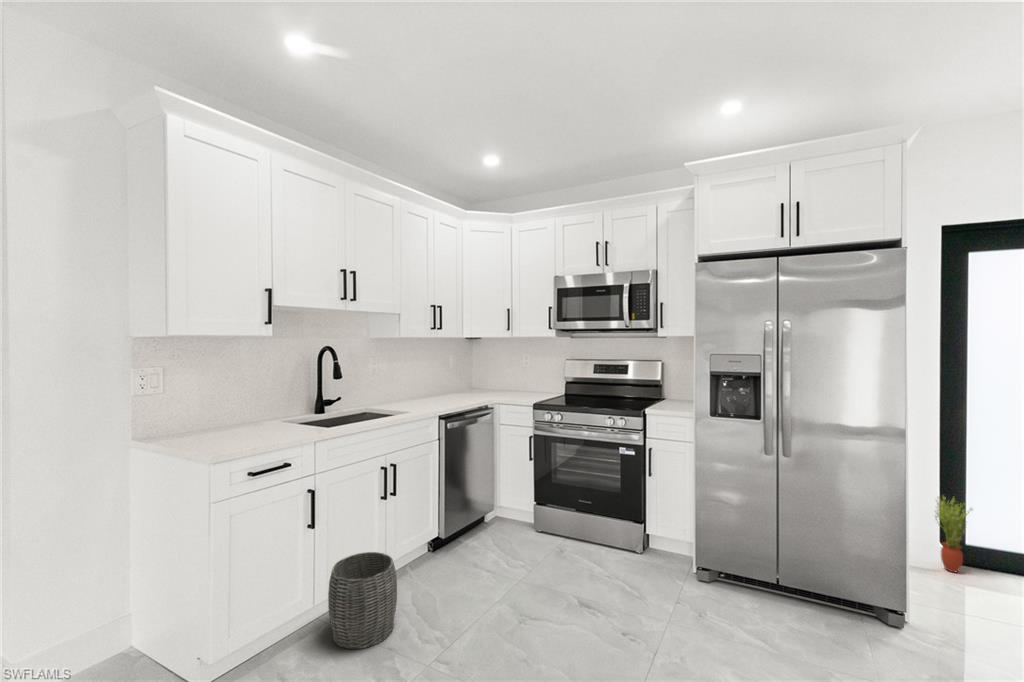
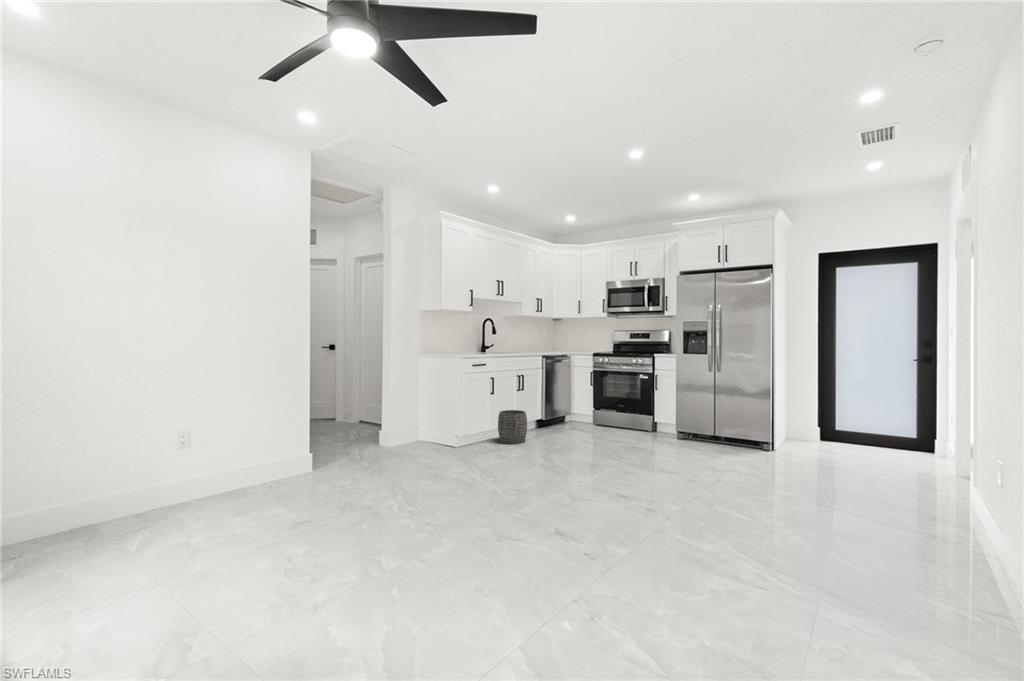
potted plant: present [935,497,972,572] -> none [812,401,833,442]

